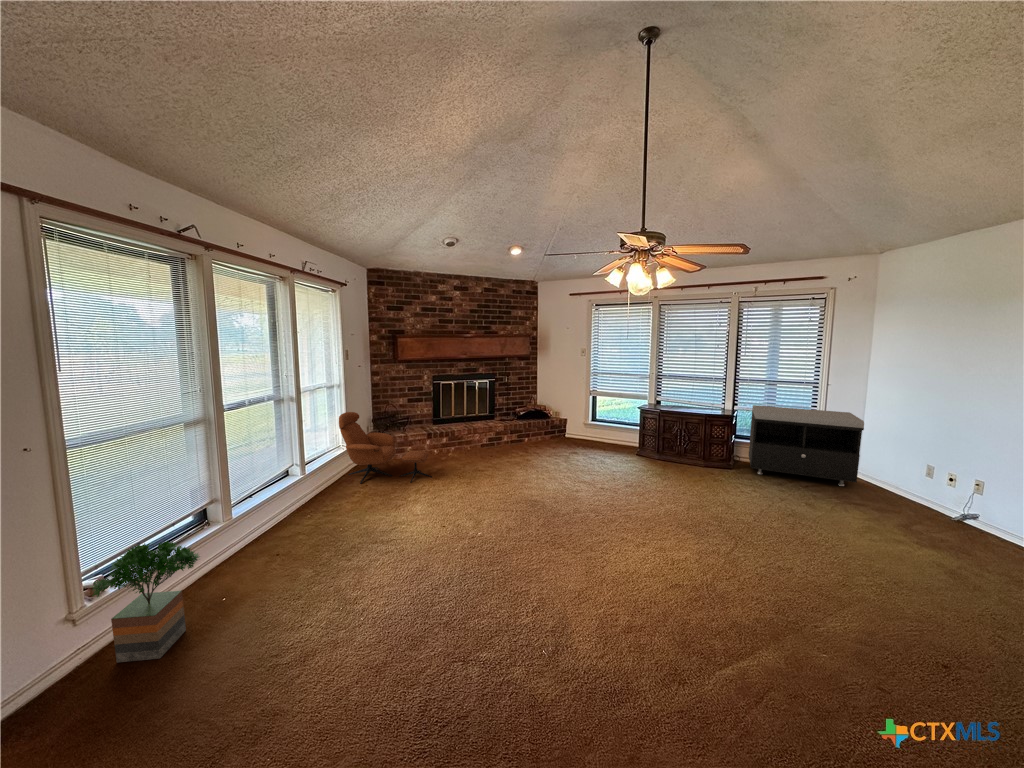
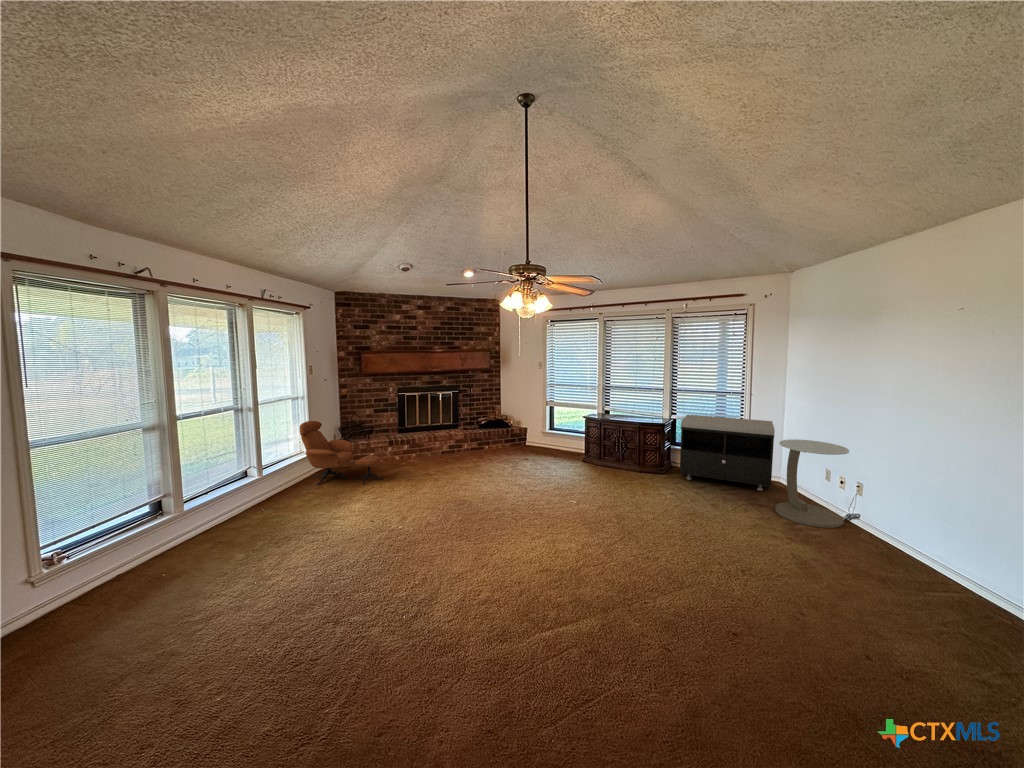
side table: none [872,433,968,529] -> present [775,439,849,528]
potted tree: present [91,541,200,662] -> none [48,521,143,617]

